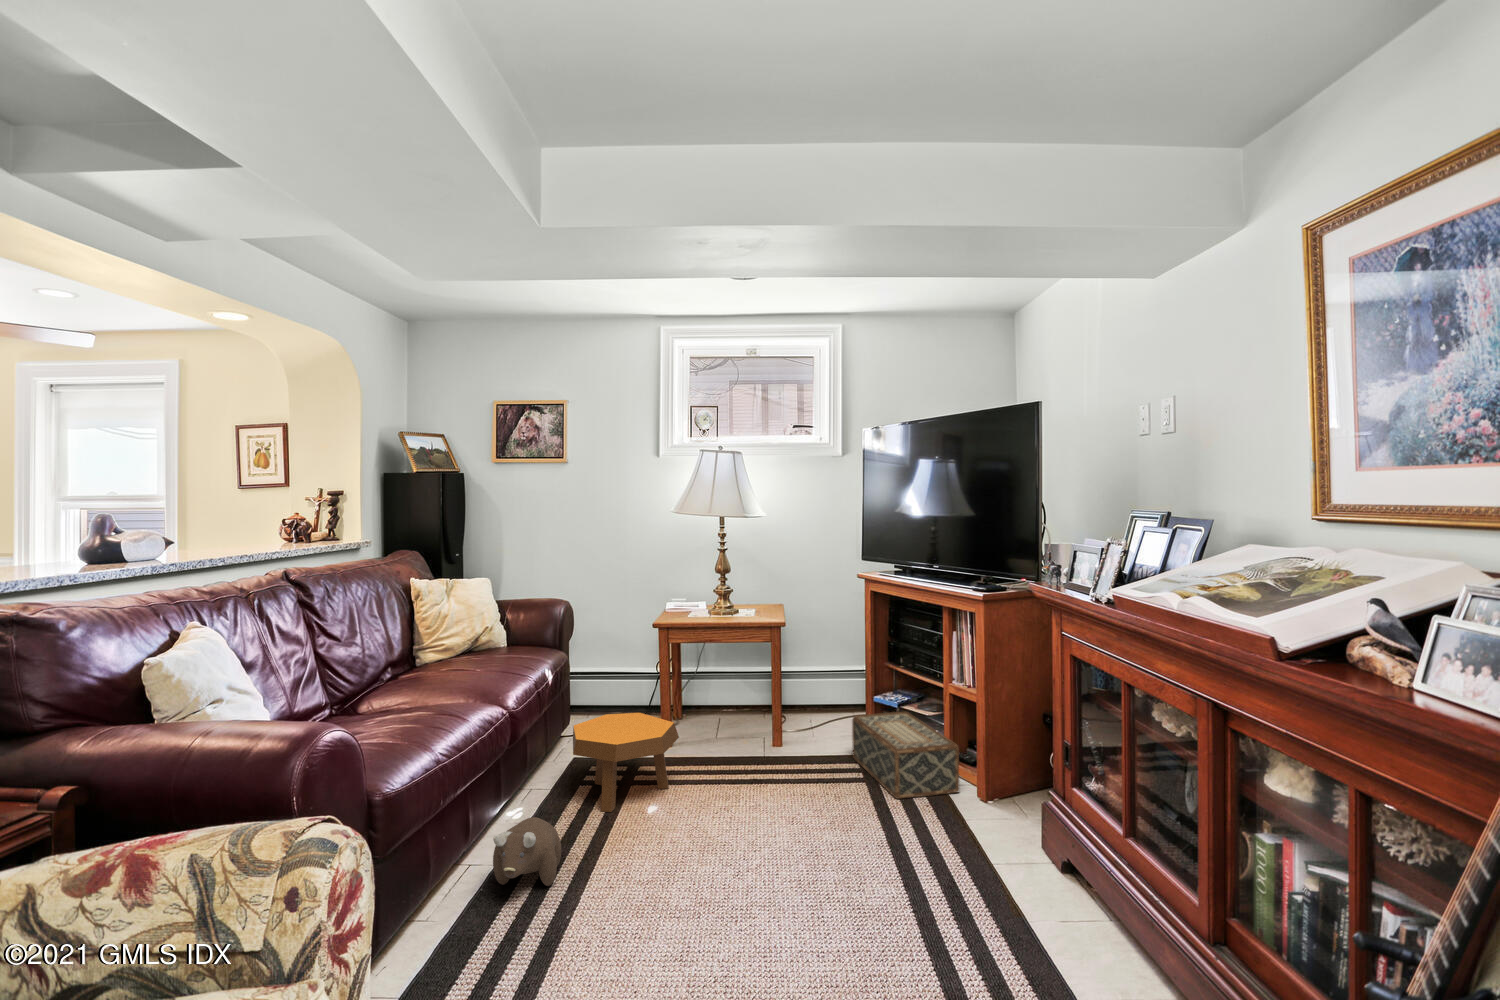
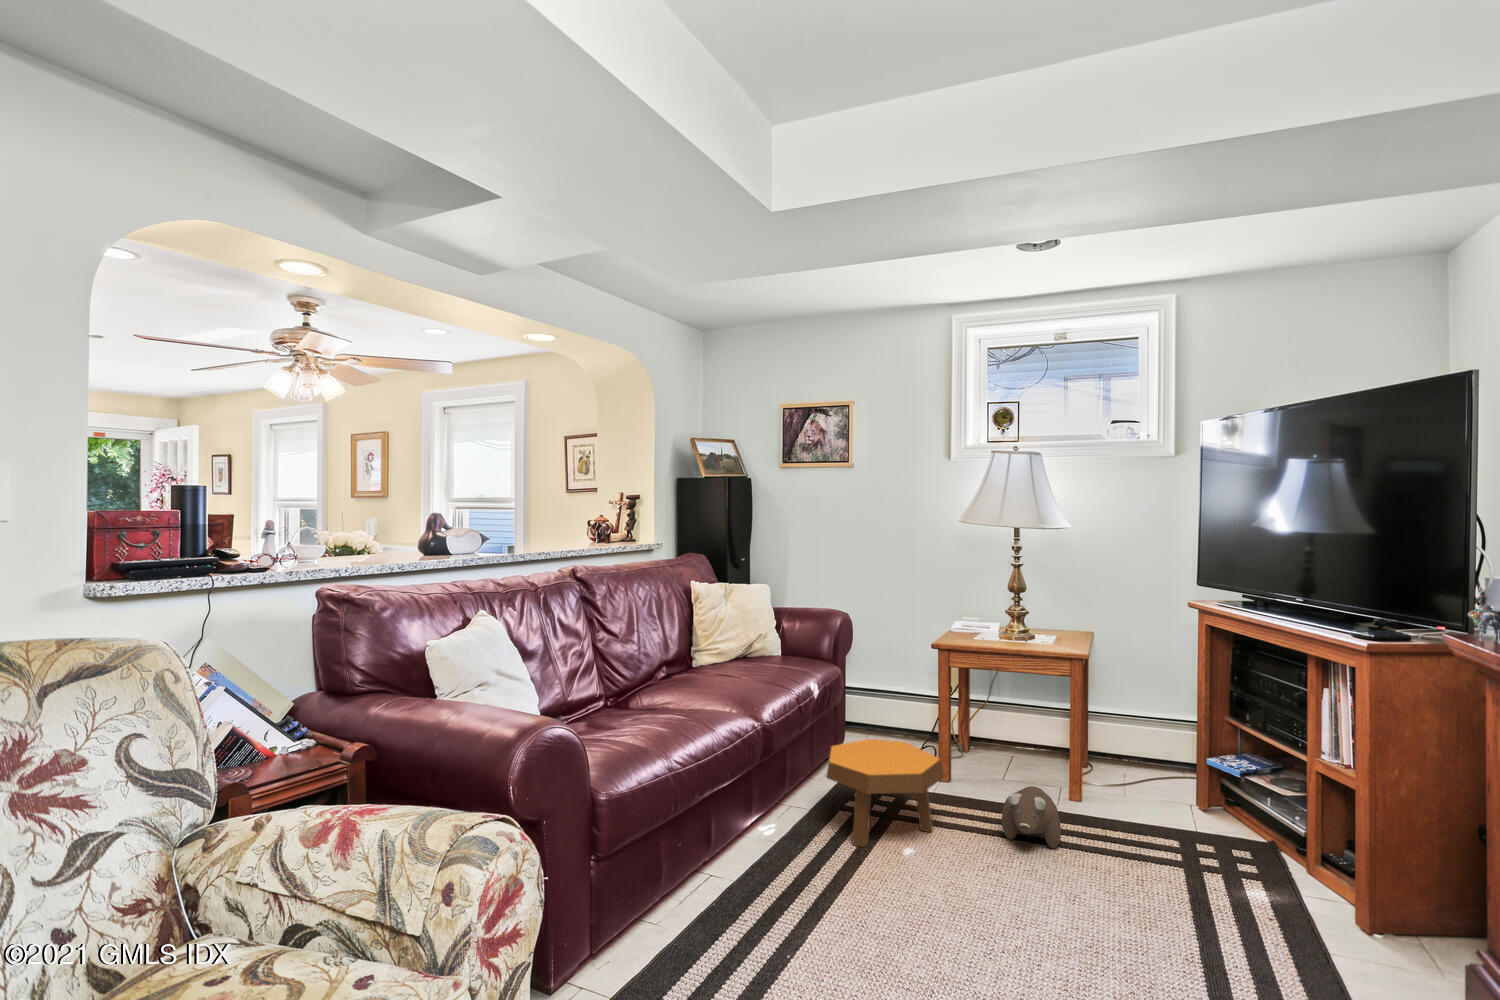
woven basket: present [852,712,959,799] -> none [1176,783,1331,913]
plush toy: present [493,817,561,886] -> present [1002,786,1061,848]

